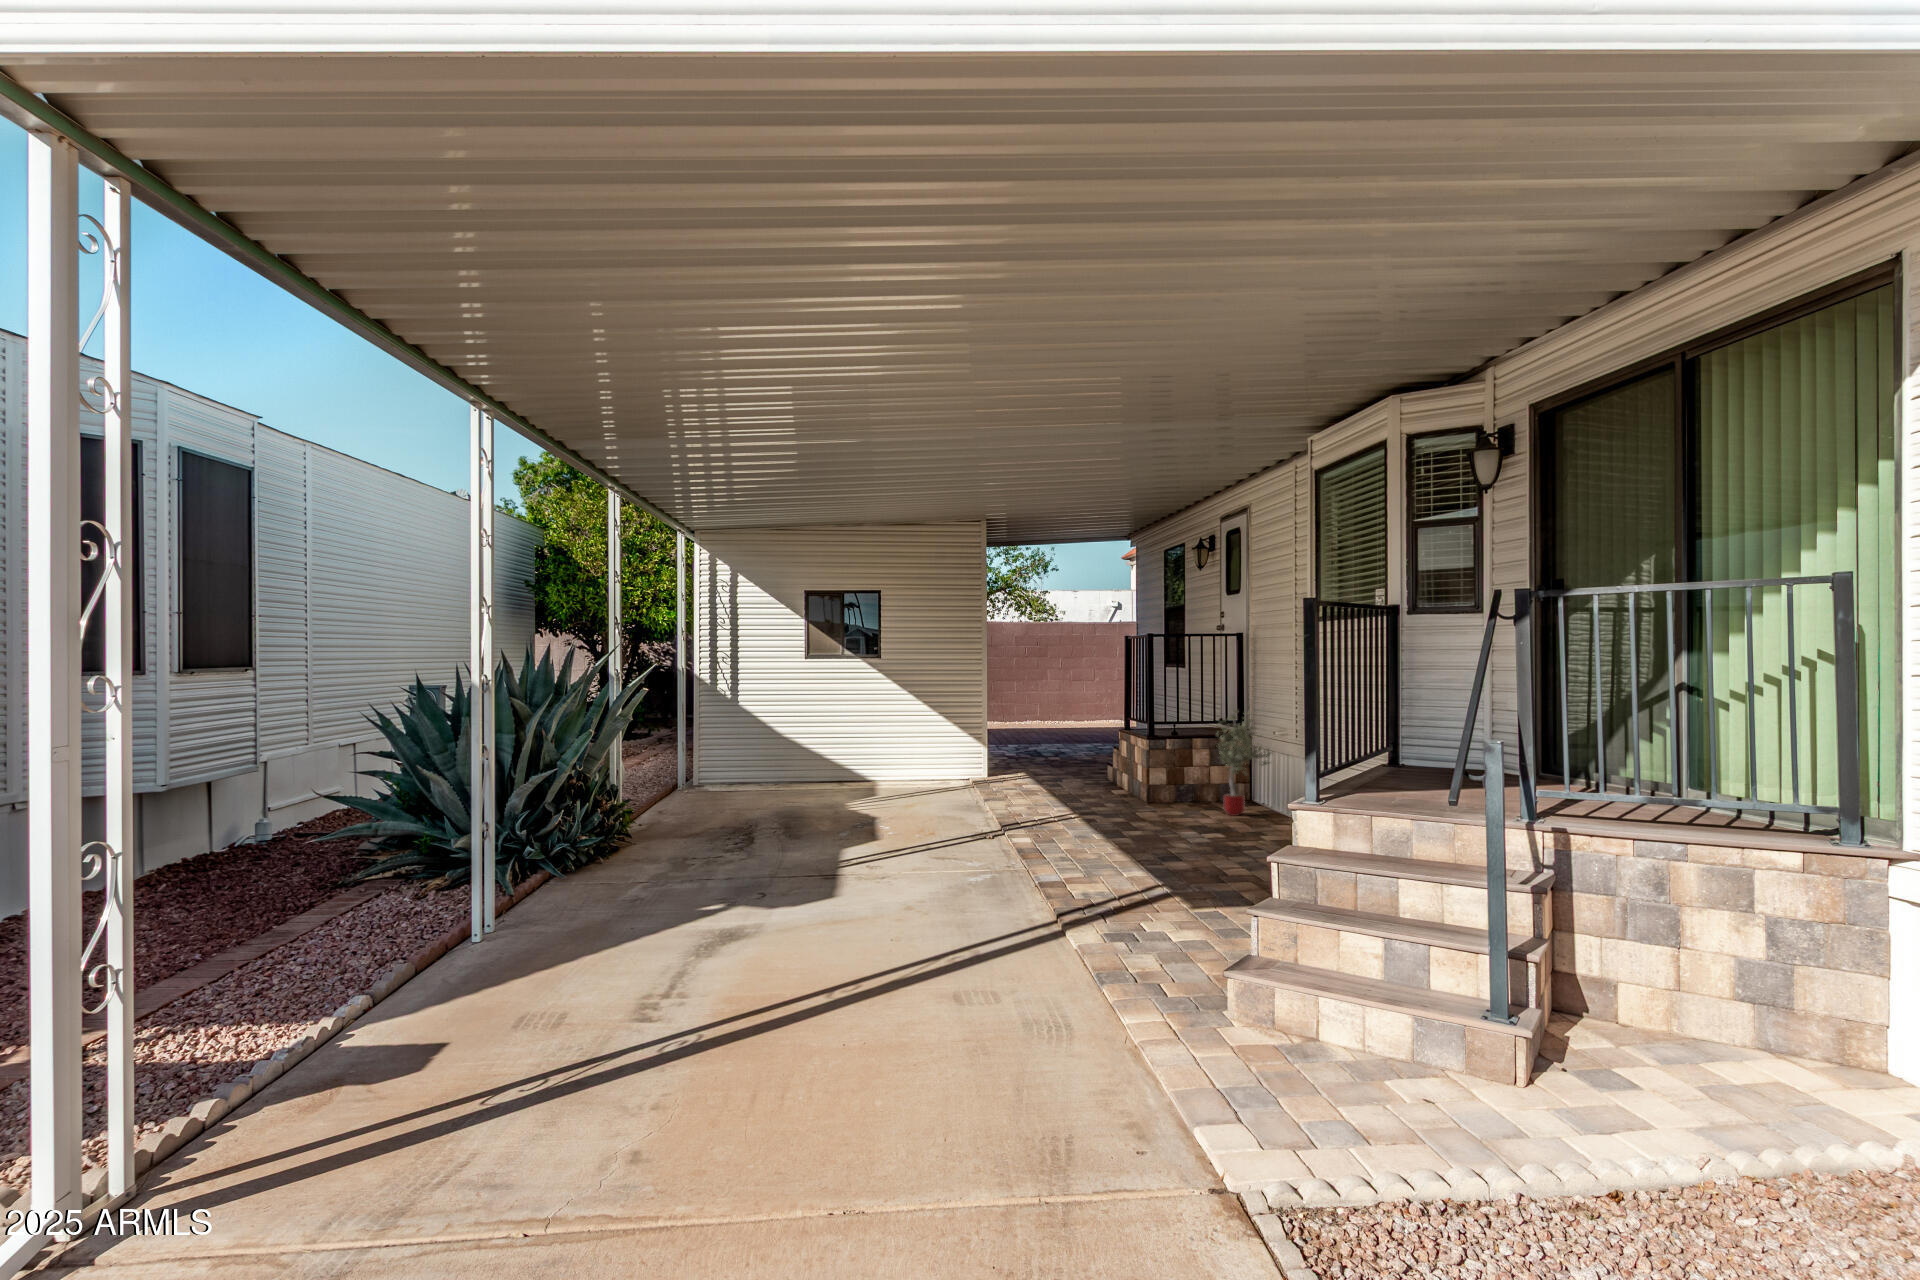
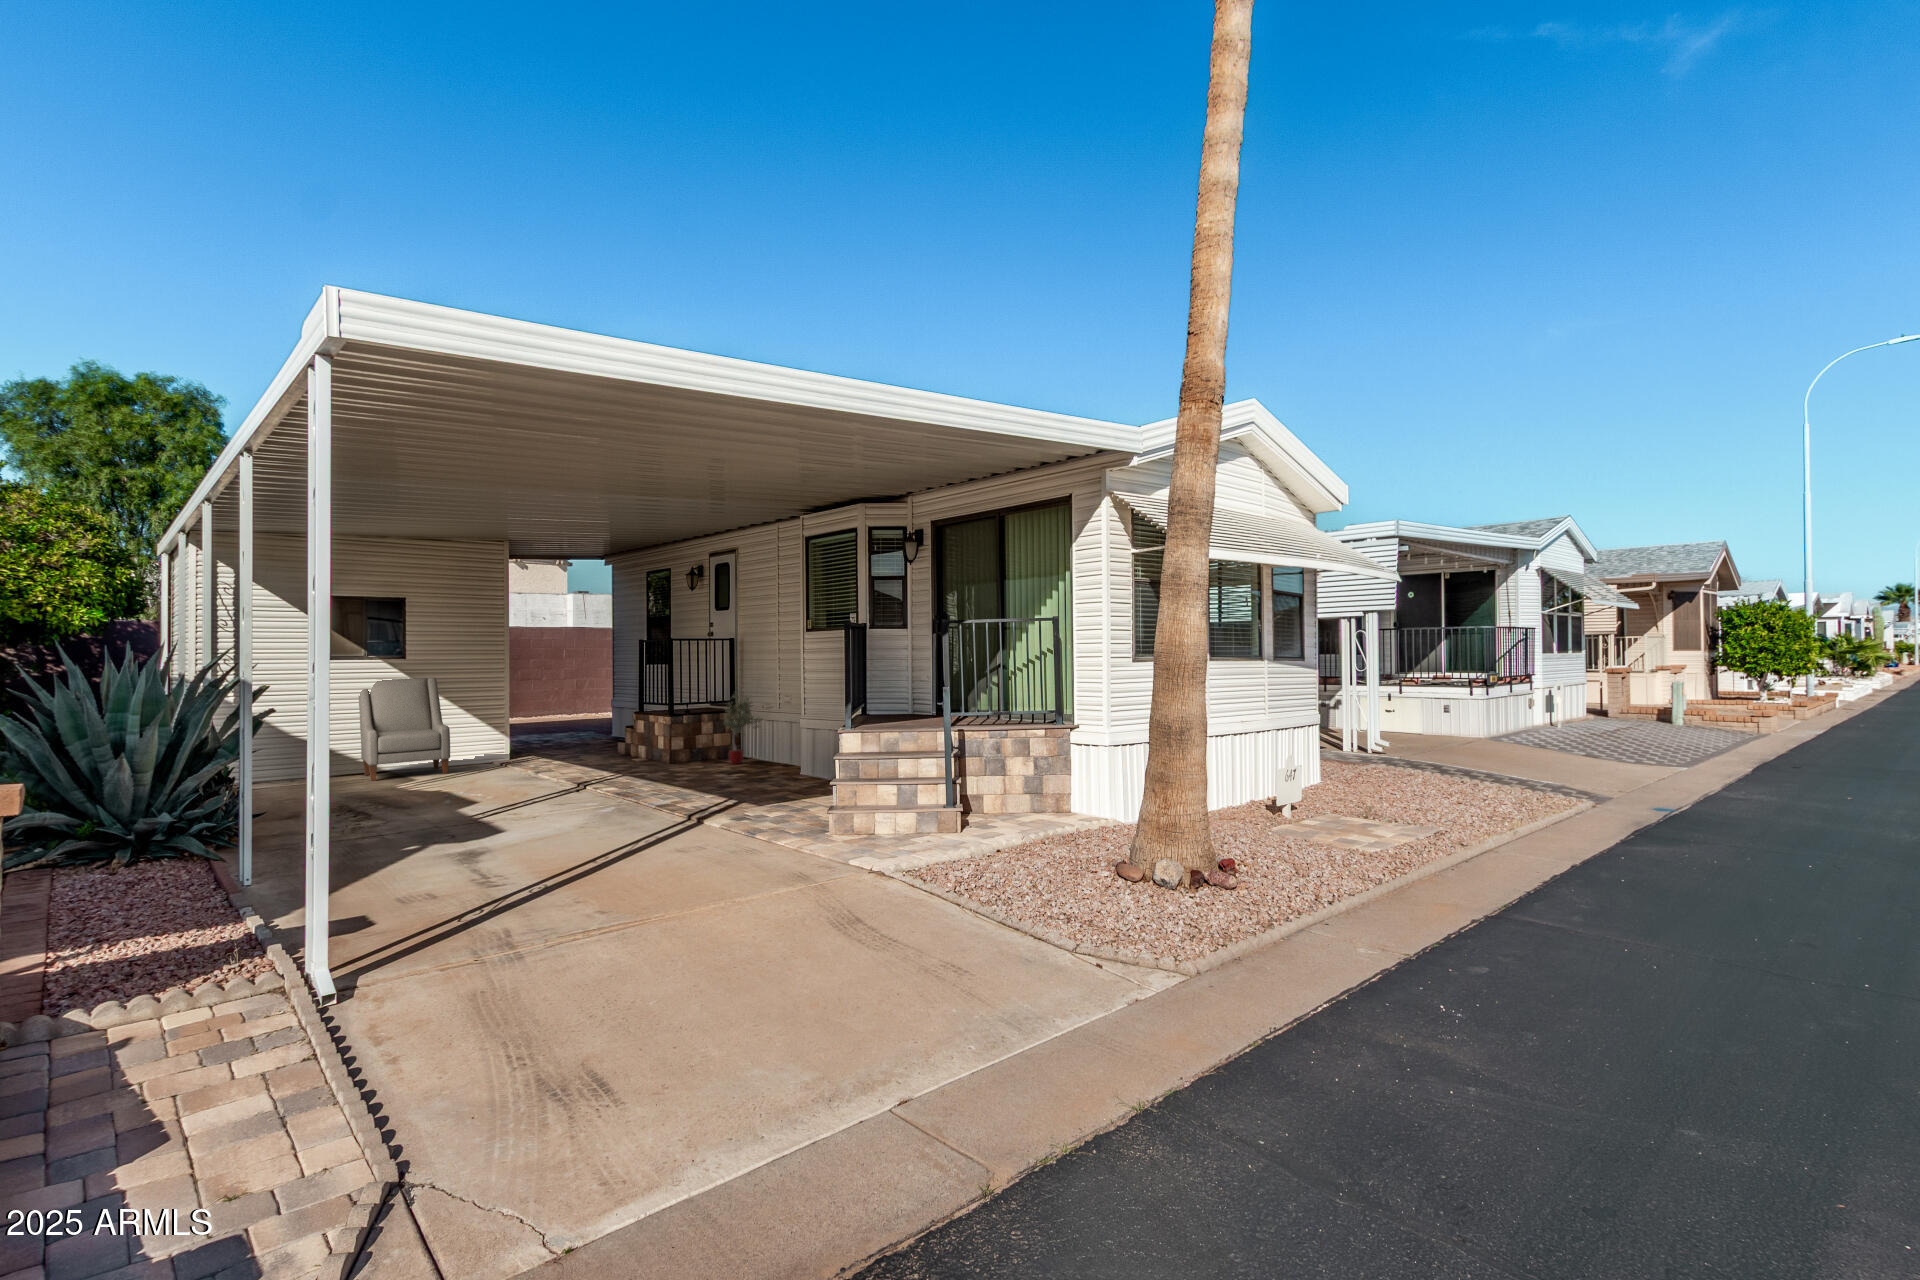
chair: none [827,679,913,794] -> present [359,678,450,781]

